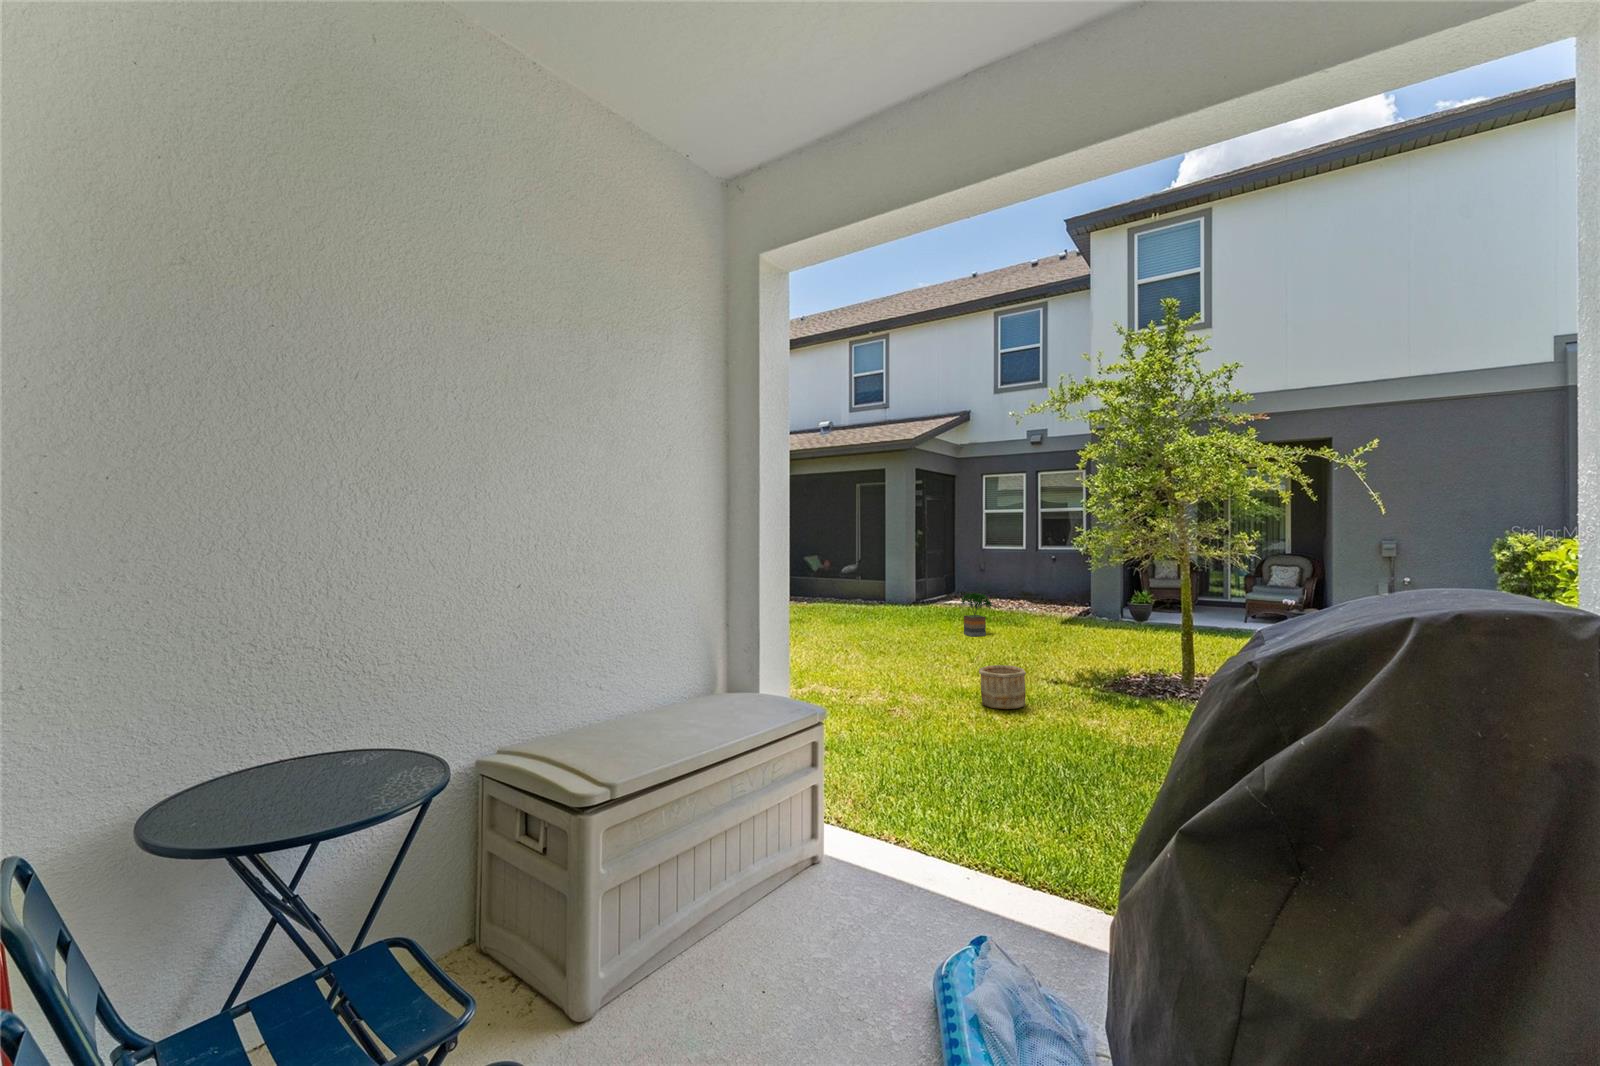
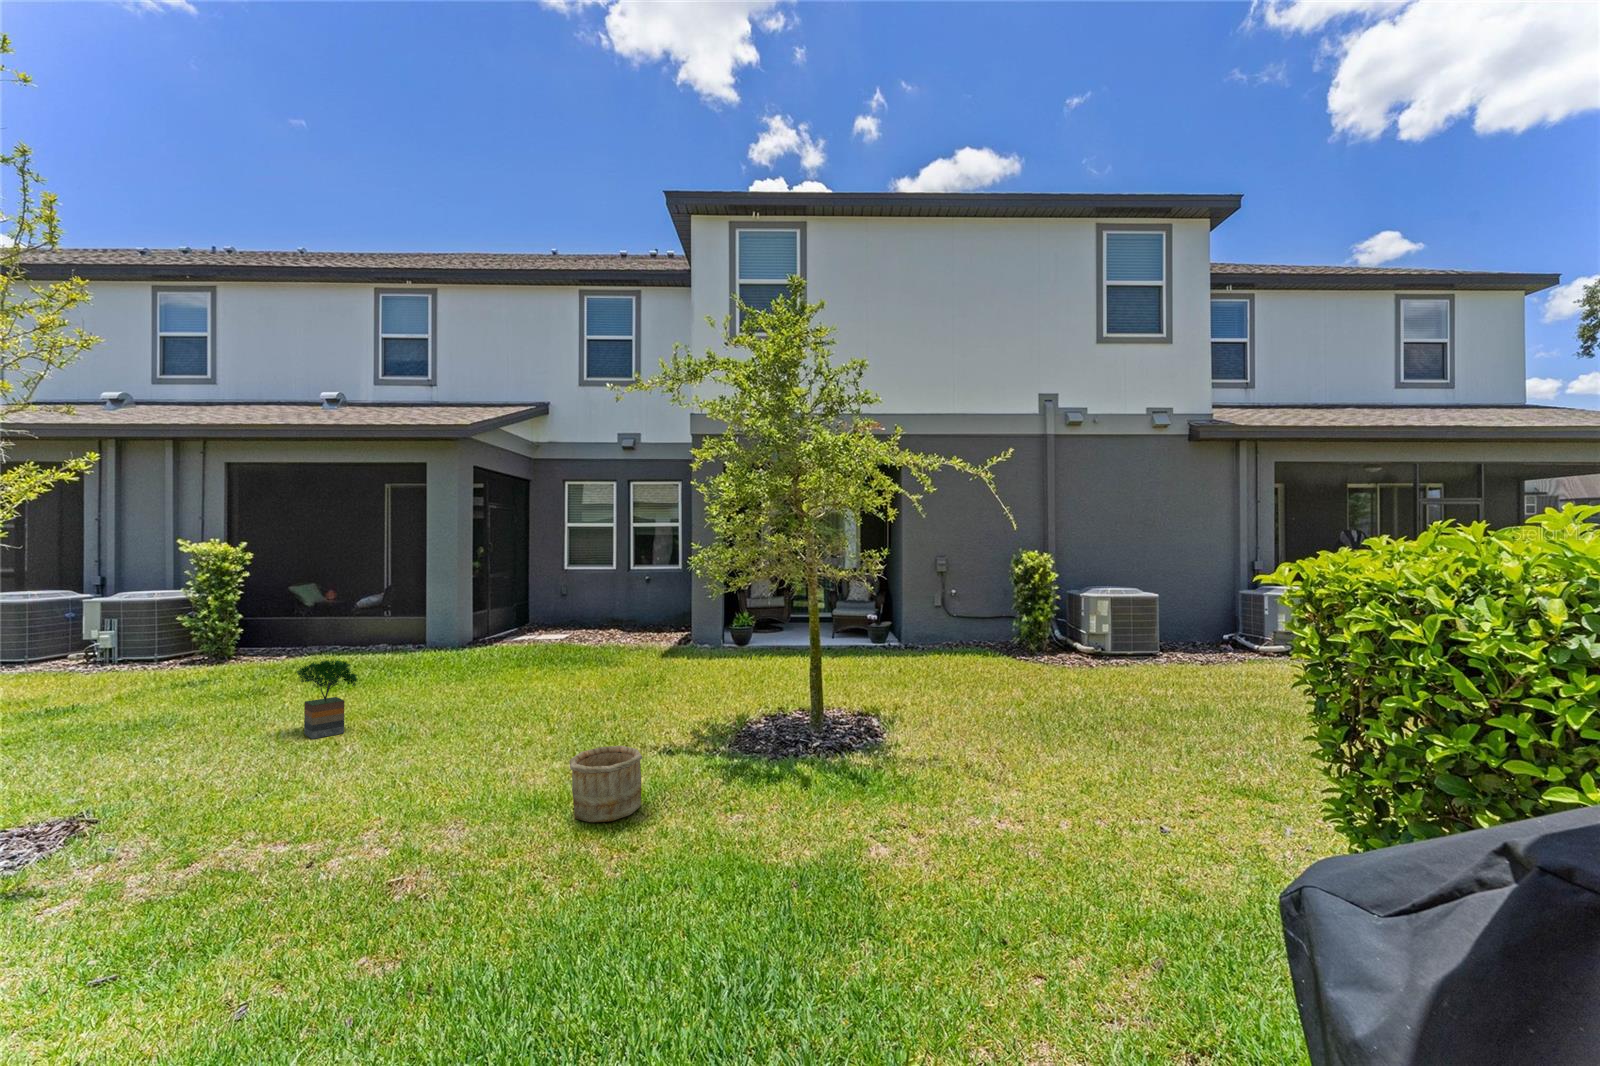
potted tree: present [961,593,992,637] -> present [297,660,358,739]

